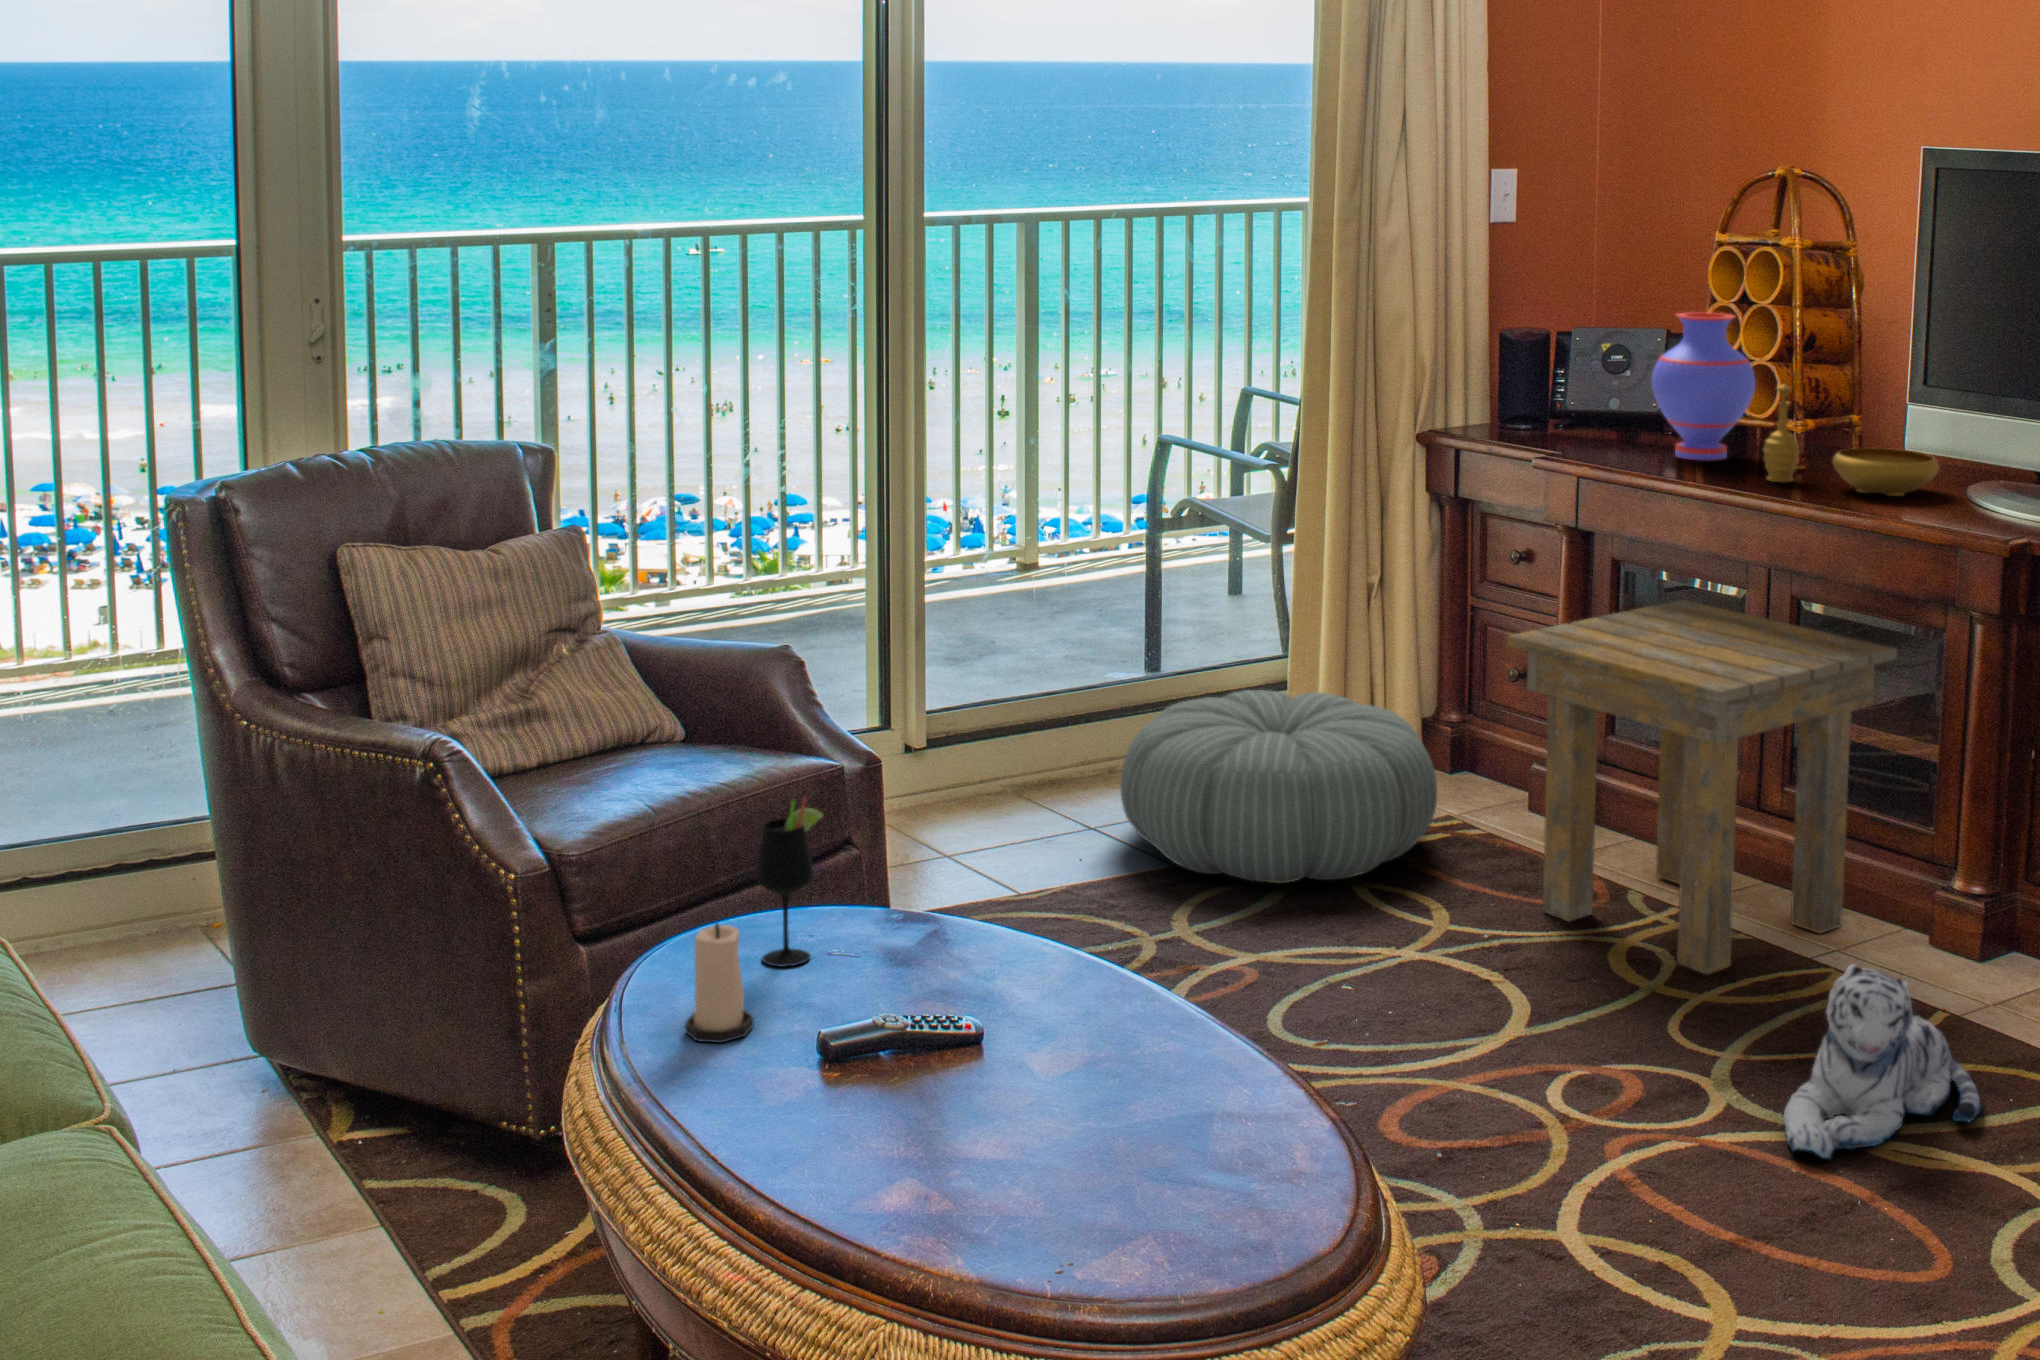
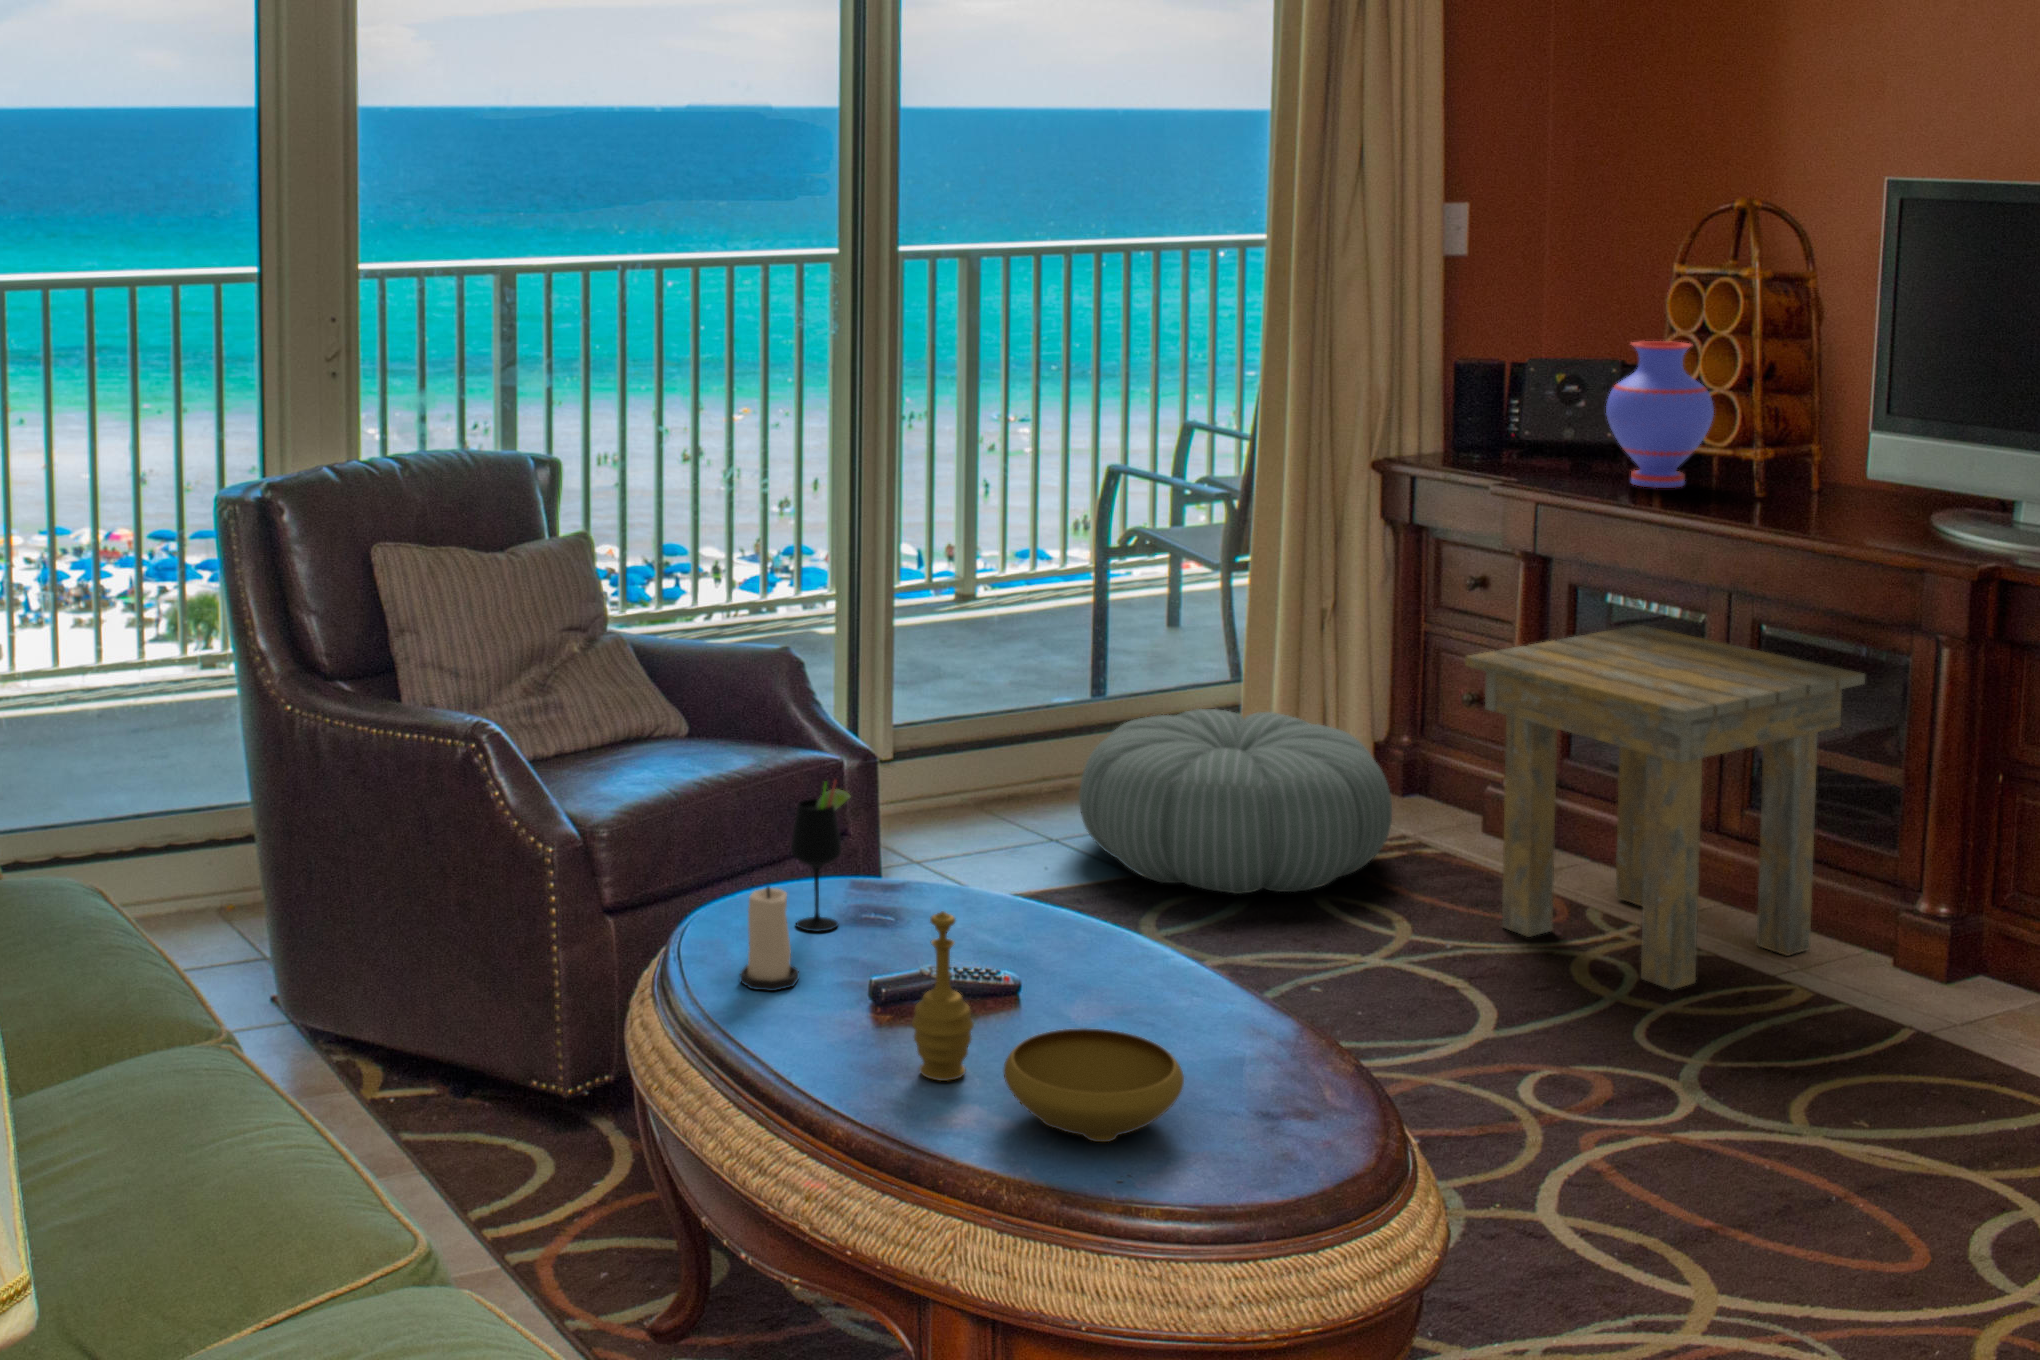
decorative bowl: present [1763,384,1939,496] -> present [912,911,1184,1142]
plush toy: present [1784,965,1981,1159] -> none [1754,974,1958,1160]

